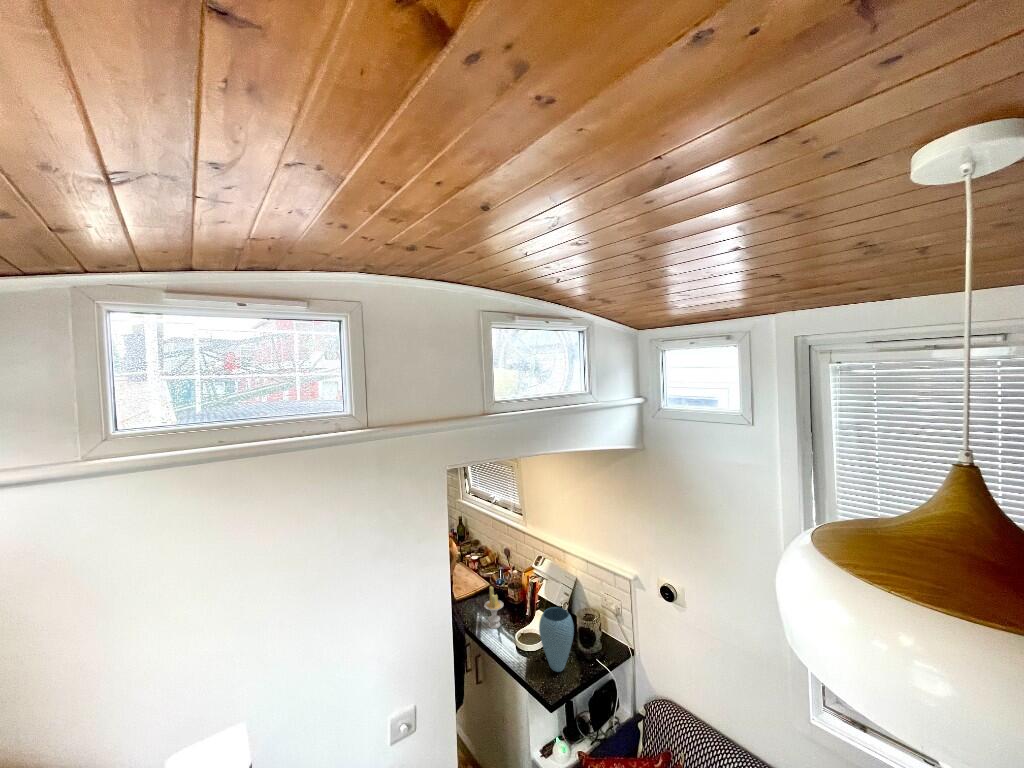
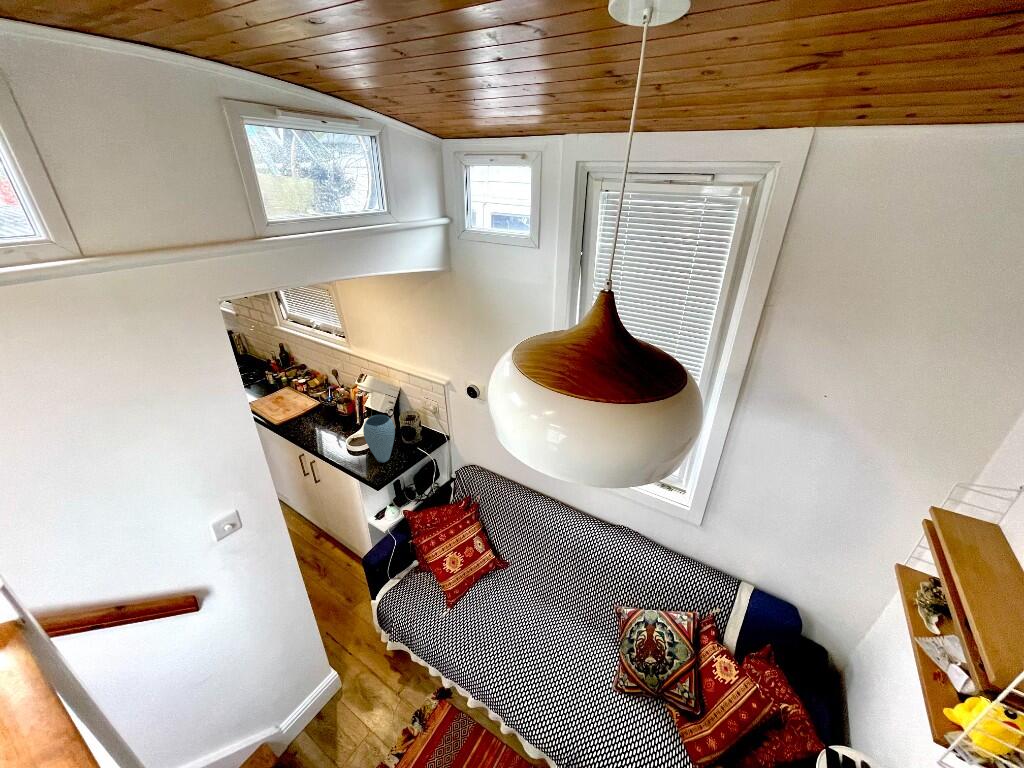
candle: present [484,586,503,629] -> none [313,405,332,439]

